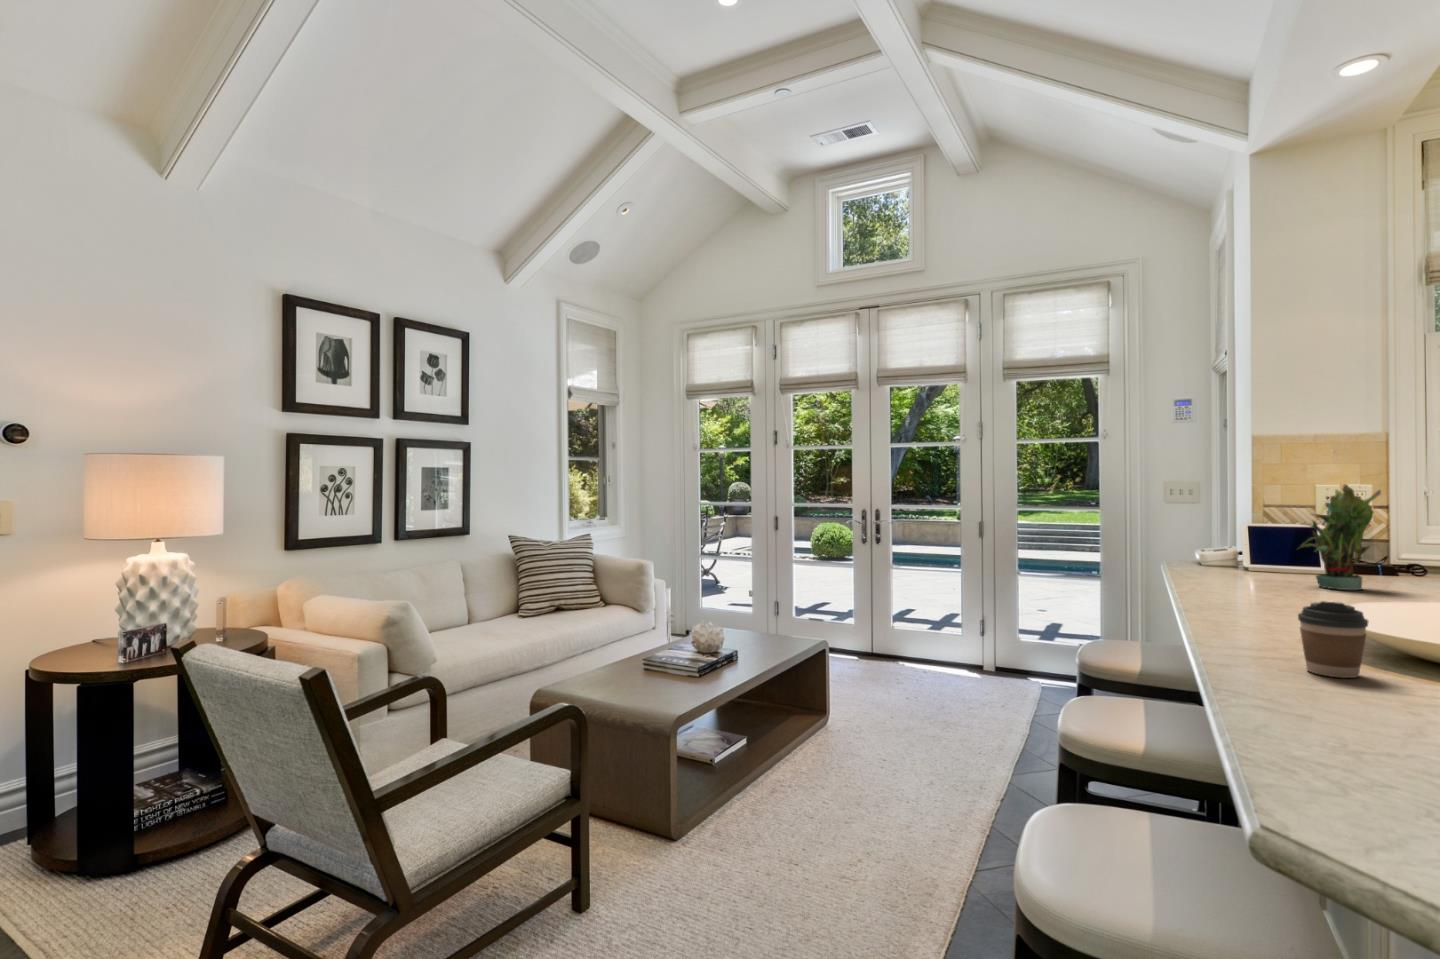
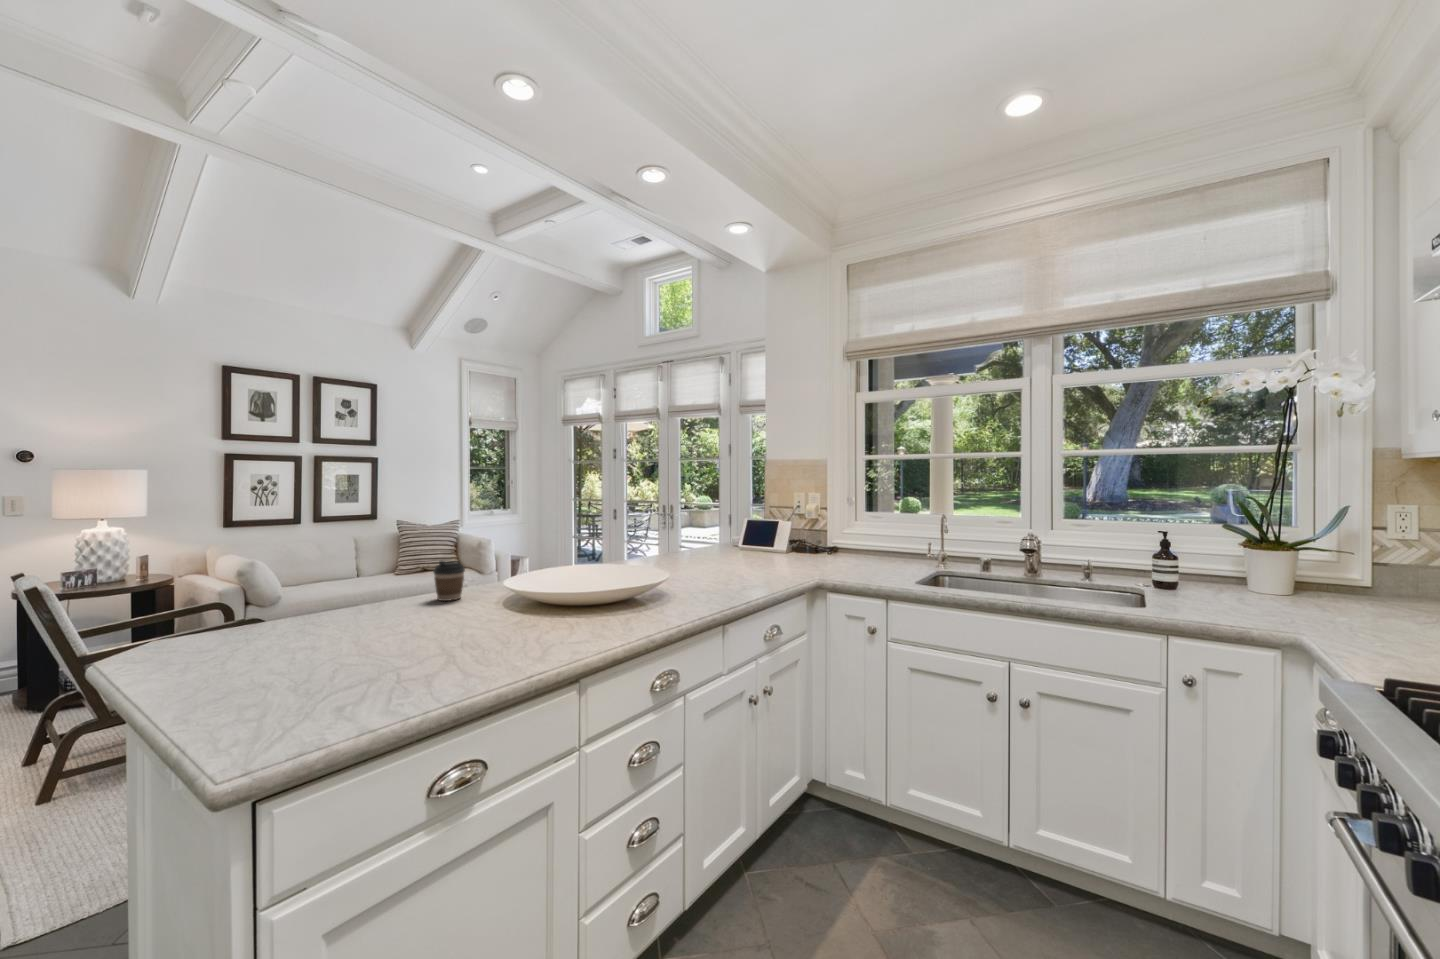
potted plant: present [1301,484,1381,590] -> none [698,495,735,562]

